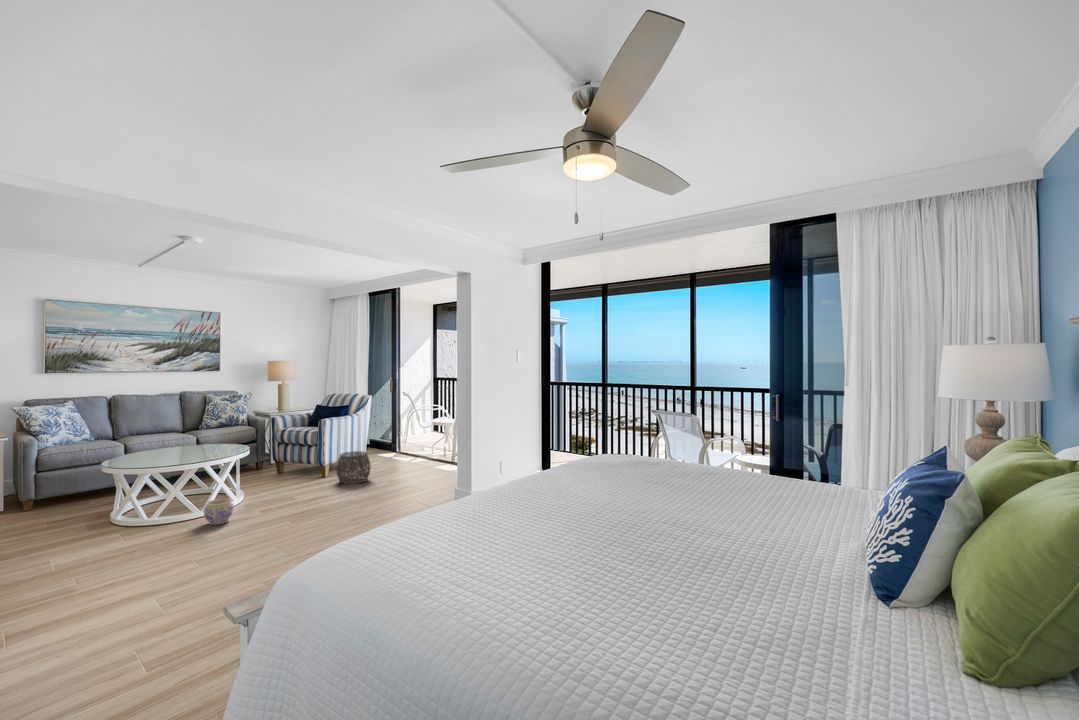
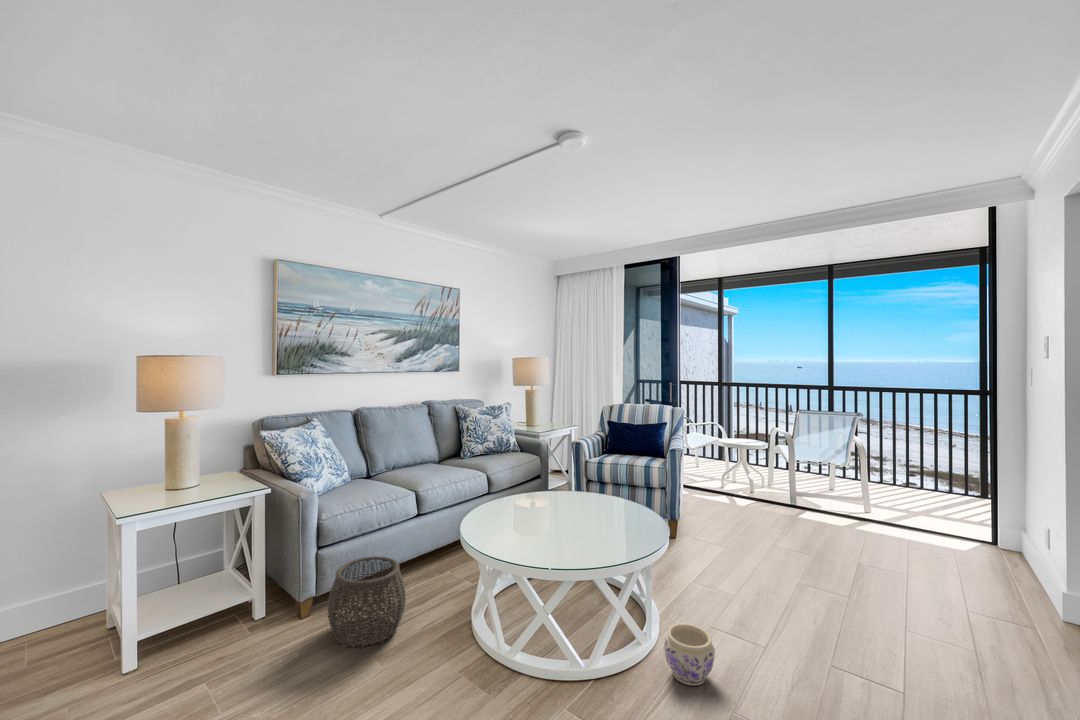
woven basket: present [336,451,371,484] -> present [327,556,406,647]

